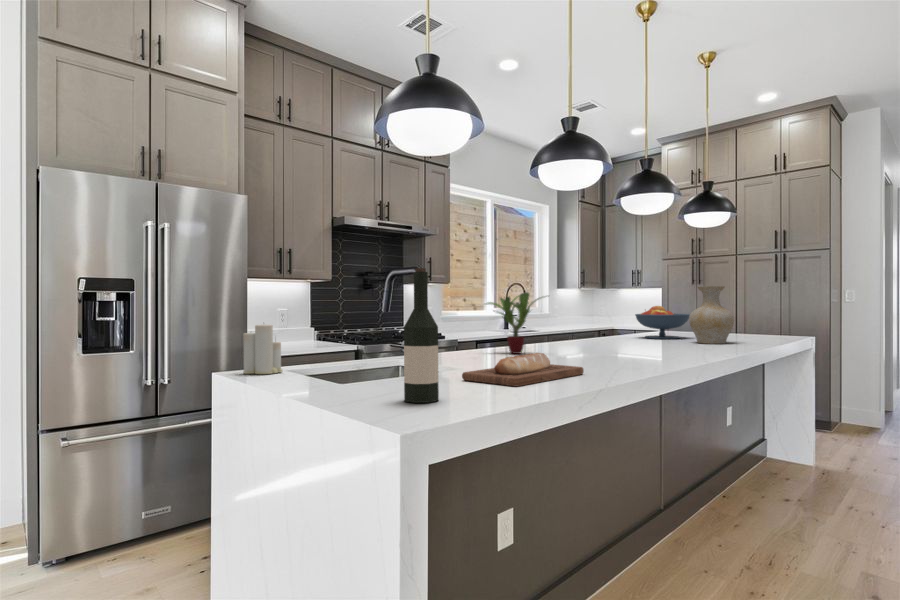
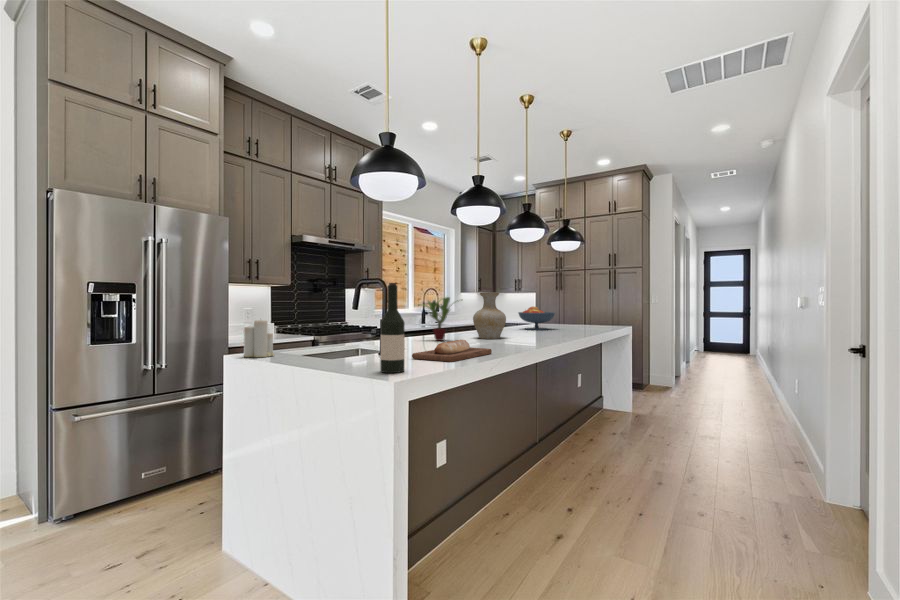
vase: present [689,286,734,344] -> present [473,292,506,339]

